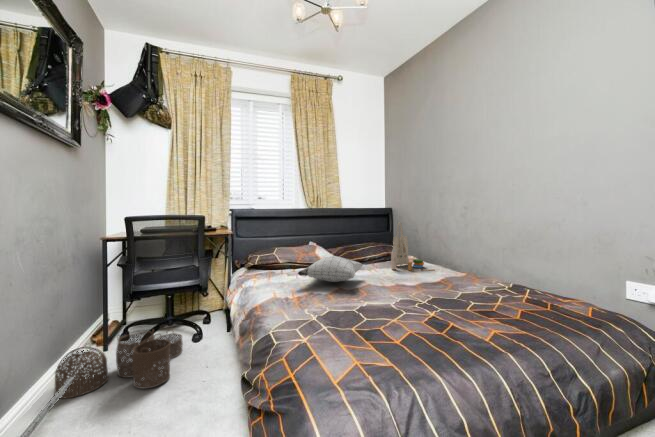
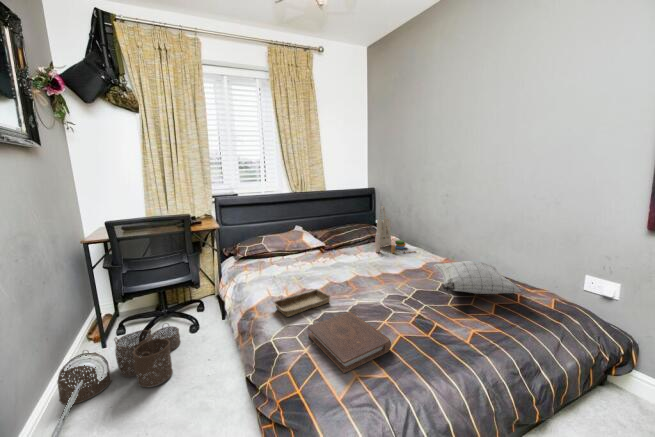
pillow: present [298,256,363,282] -> present [434,261,520,294]
tray: none [276,291,339,313] -> present [273,289,331,317]
book: none [310,308,398,358] -> present [308,312,391,373]

